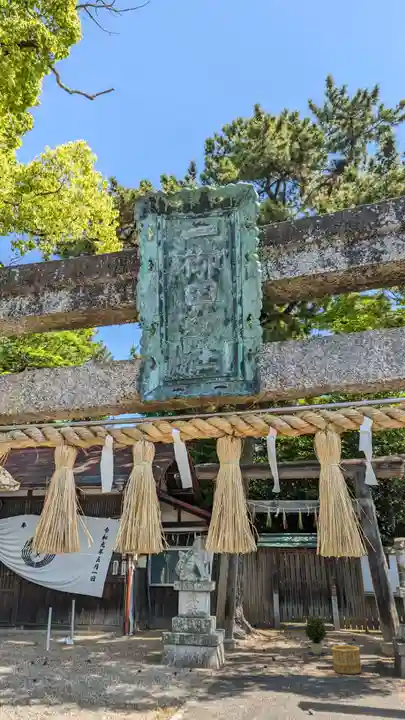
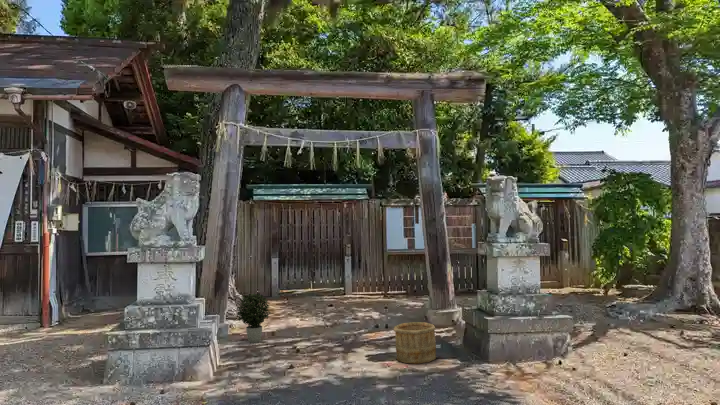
potted plant: present [304,618,327,655] -> present [236,293,271,343]

